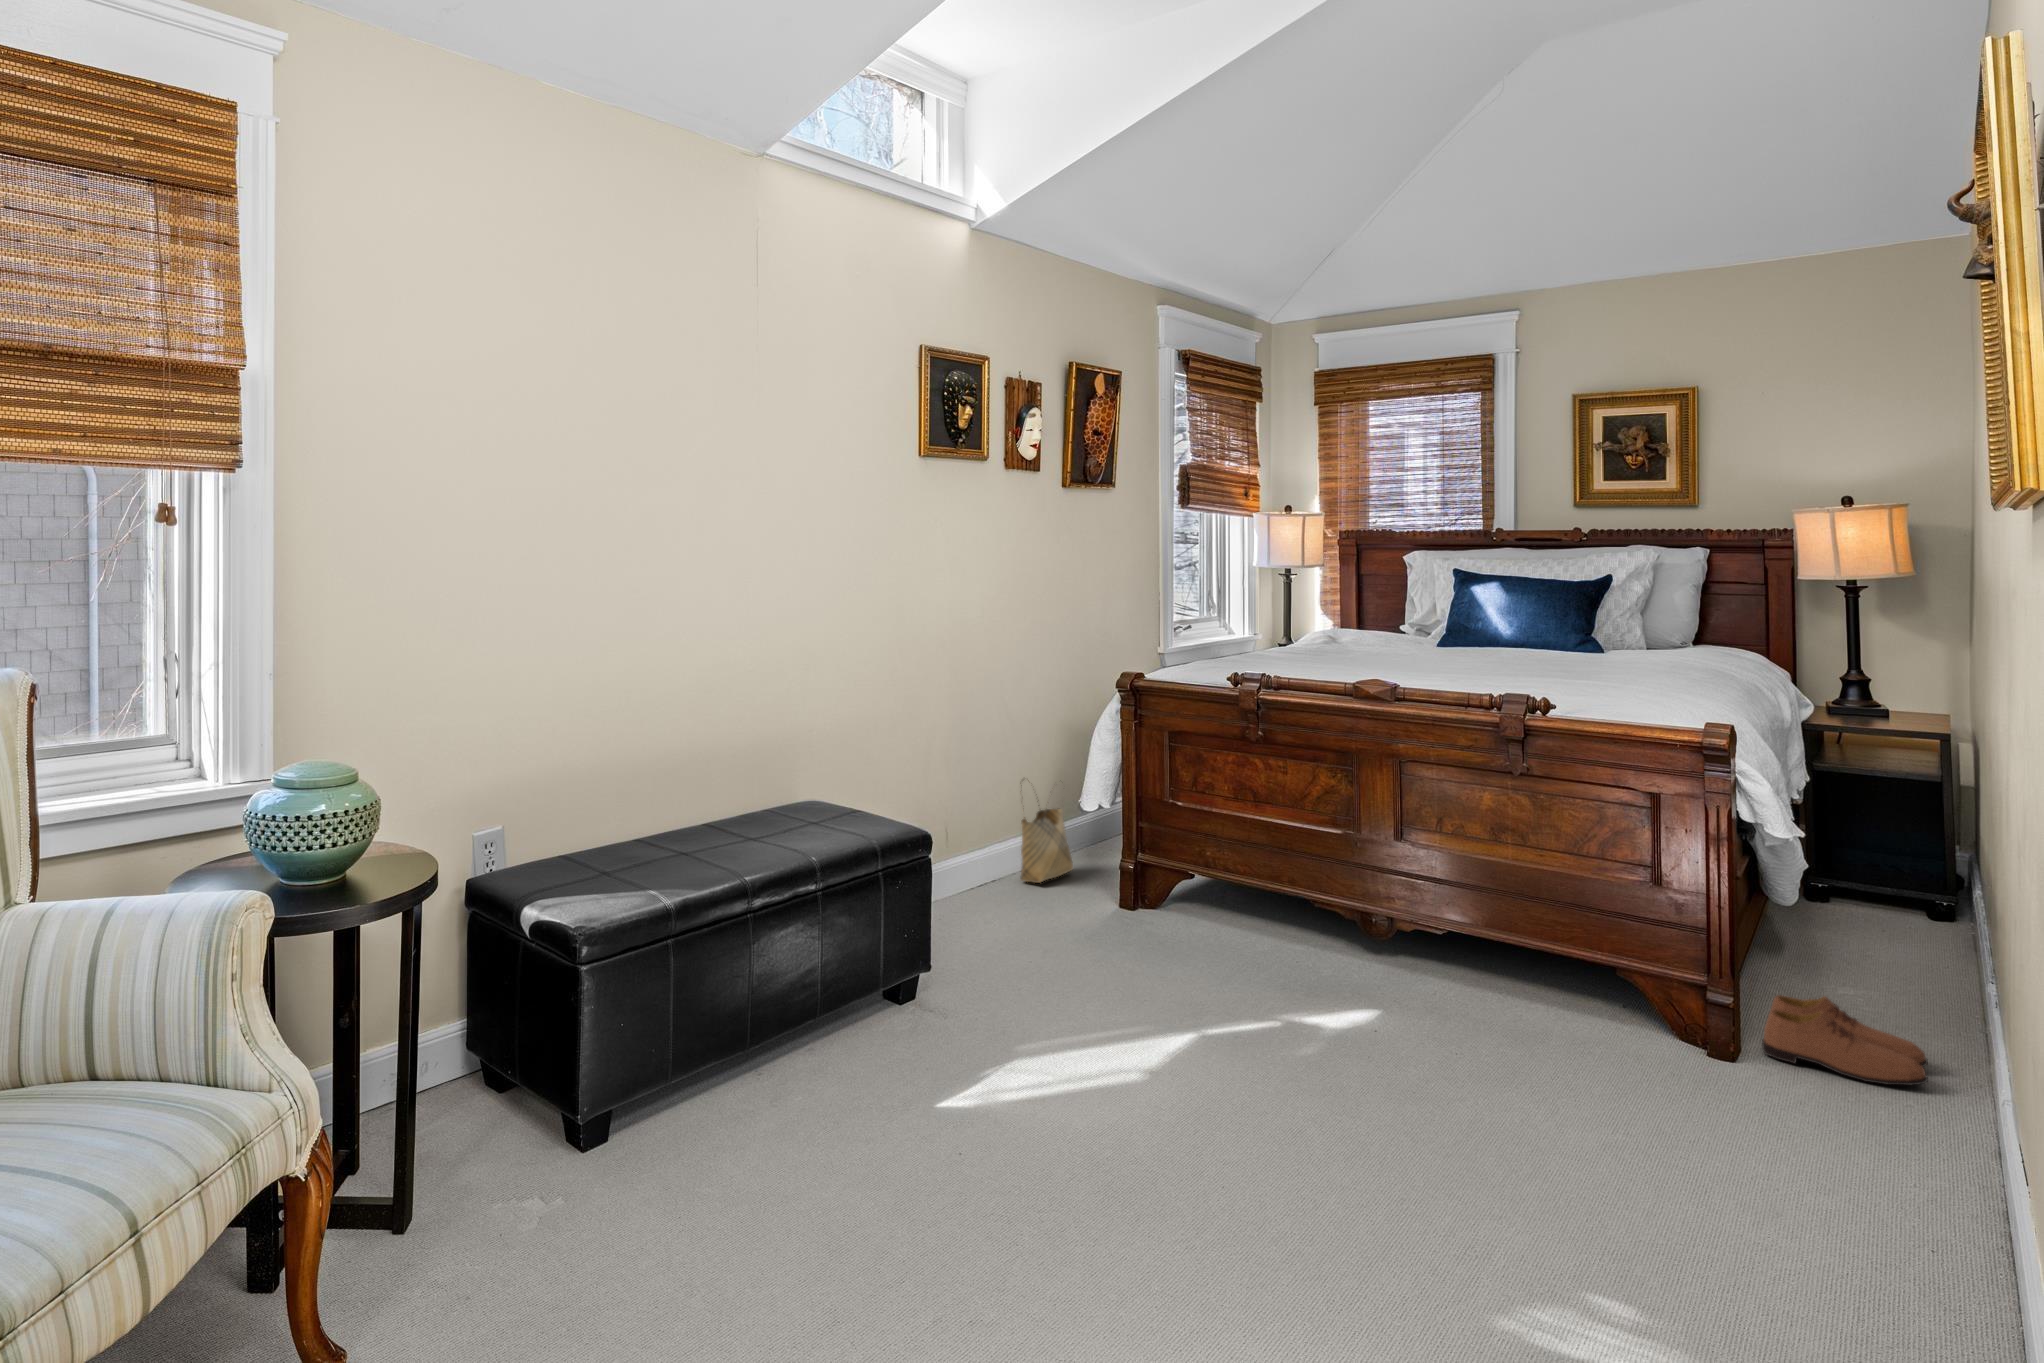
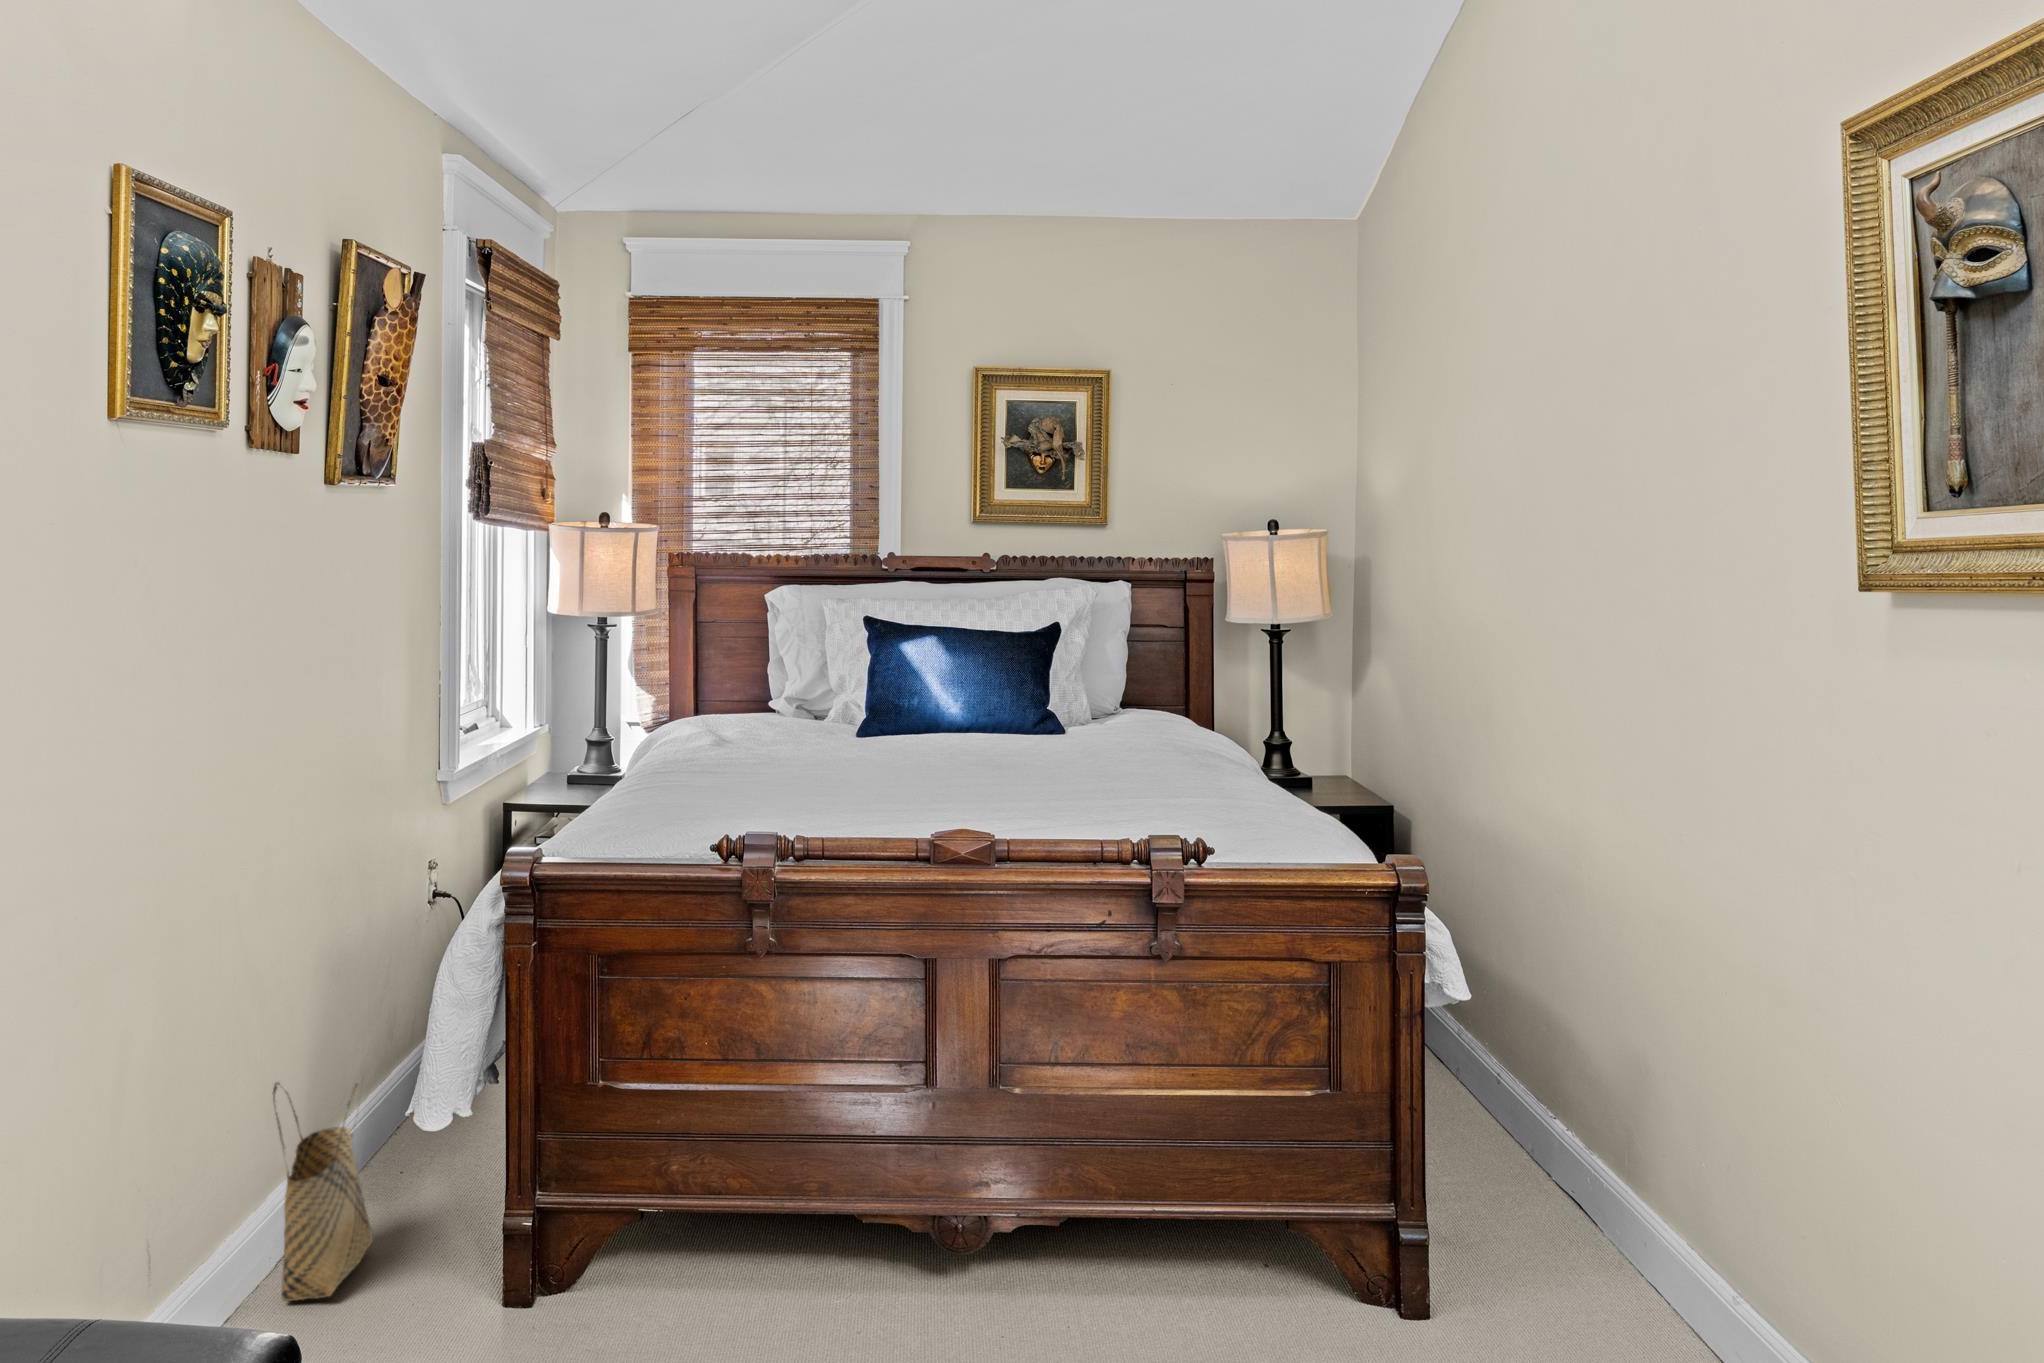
shoe: present [1762,995,1928,1085] -> none [1433,1190,1612,1299]

